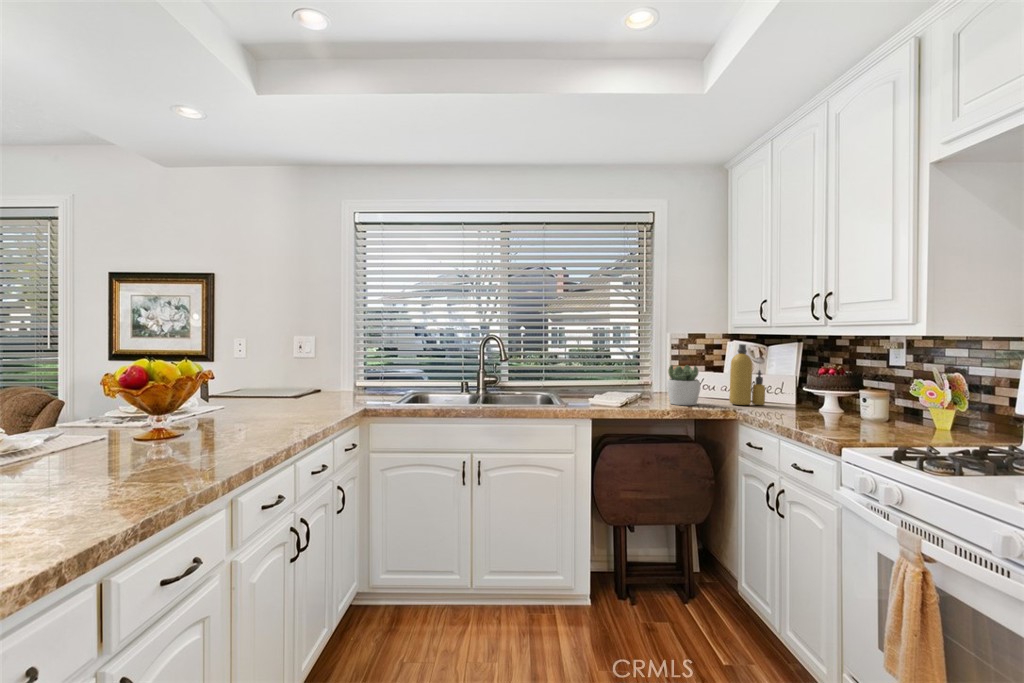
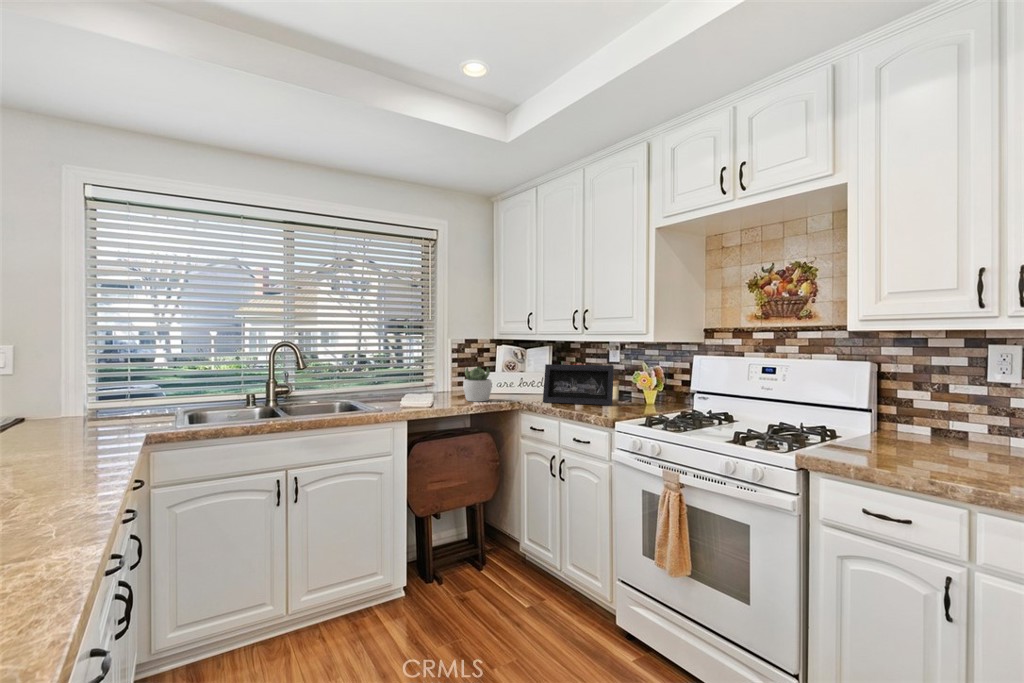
bottle: present [729,344,765,405] -> none [510,349,535,398]
picture frame: none [764,364,874,425] -> present [543,364,614,405]

